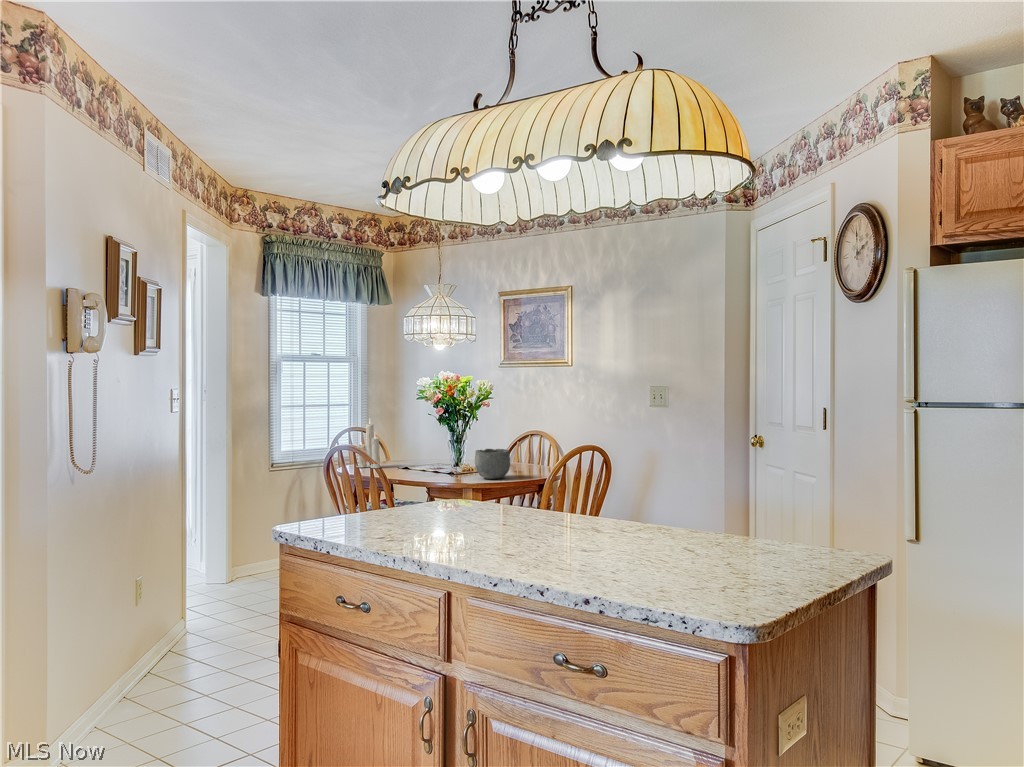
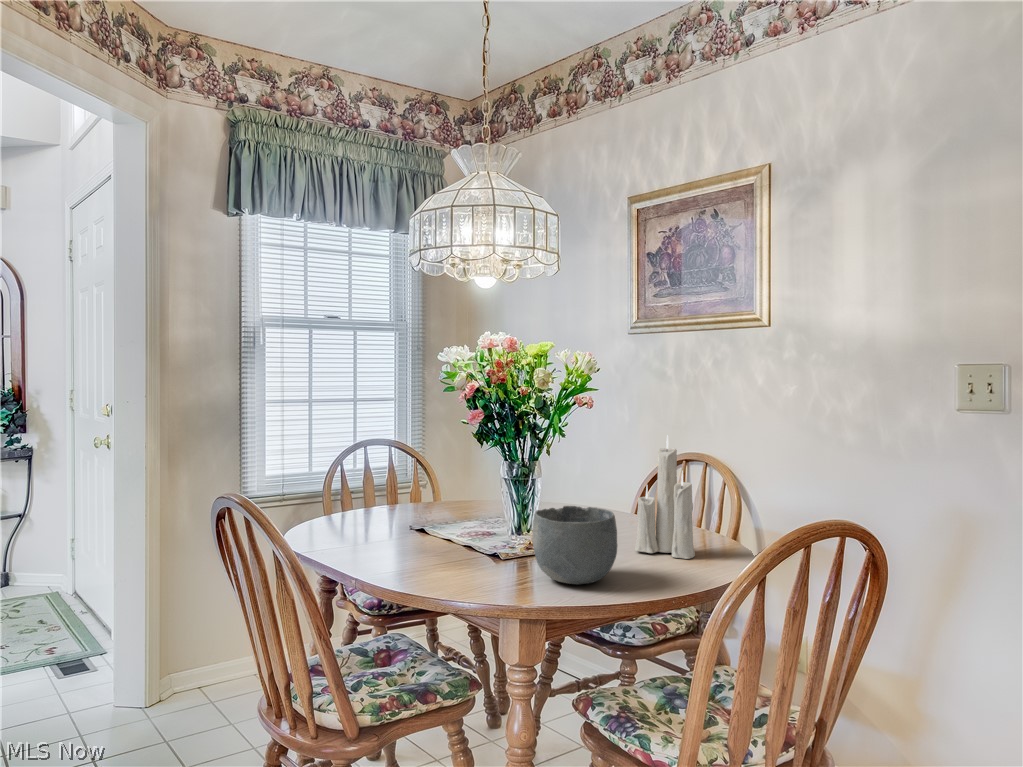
candle: present [357,421,380,468] -> present [635,435,695,559]

